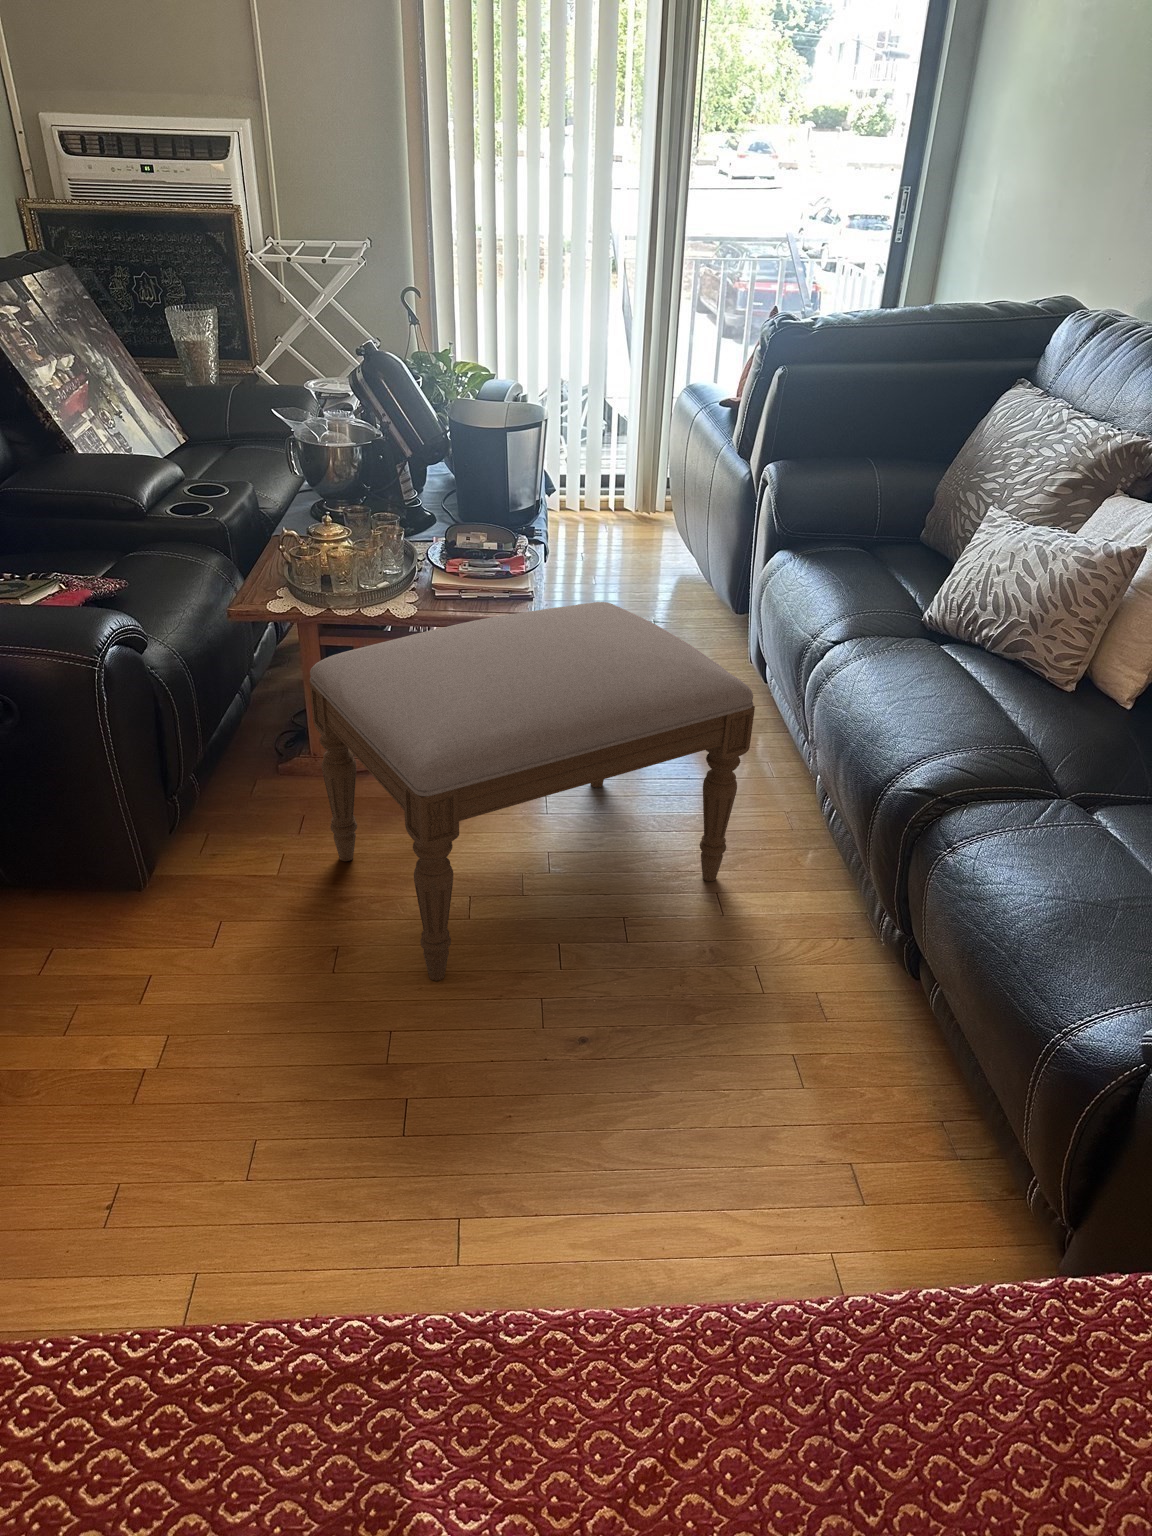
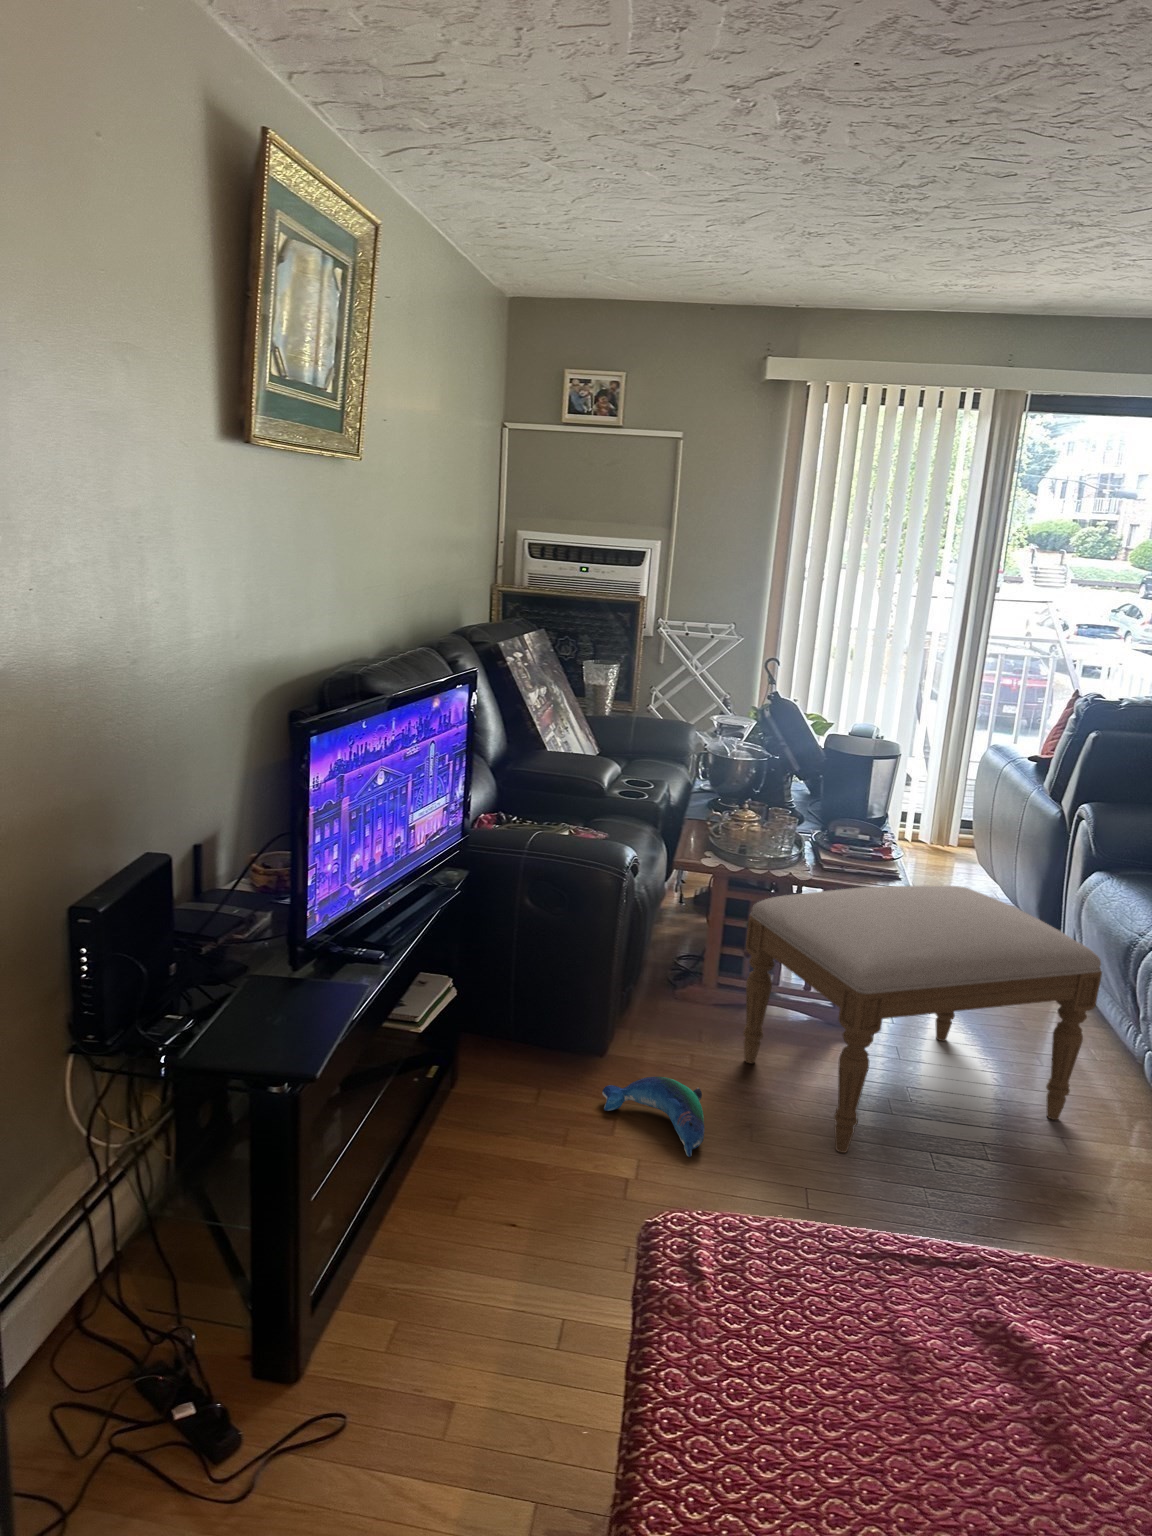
plush toy: none [123,918,251,1028] -> present [602,1077,704,1157]

